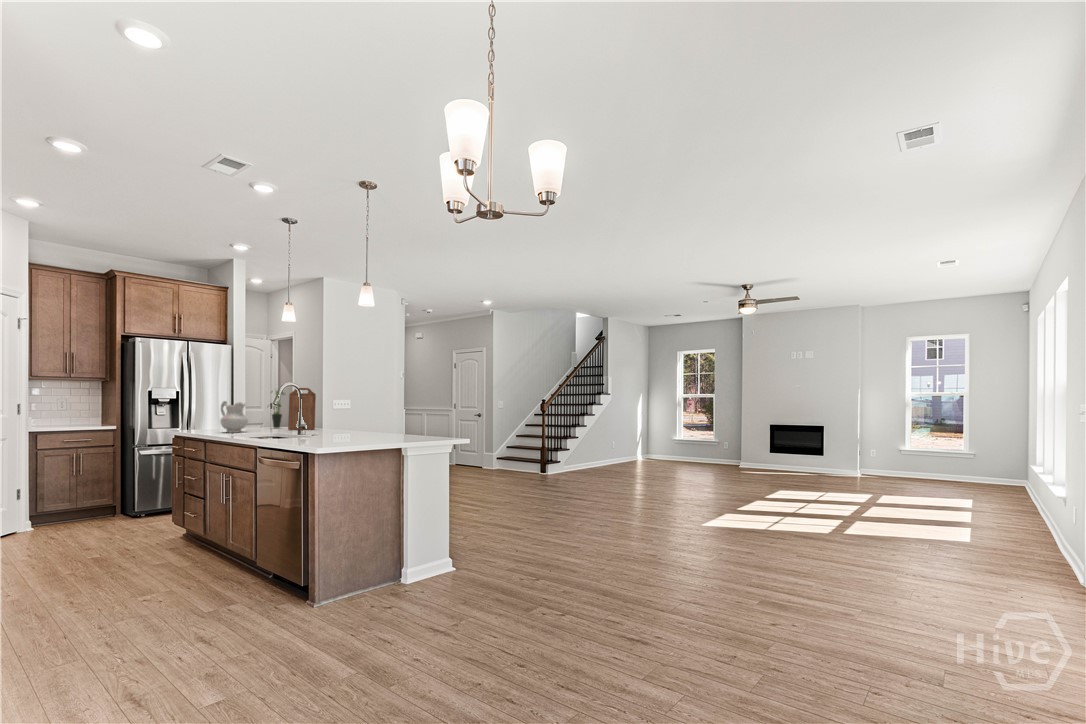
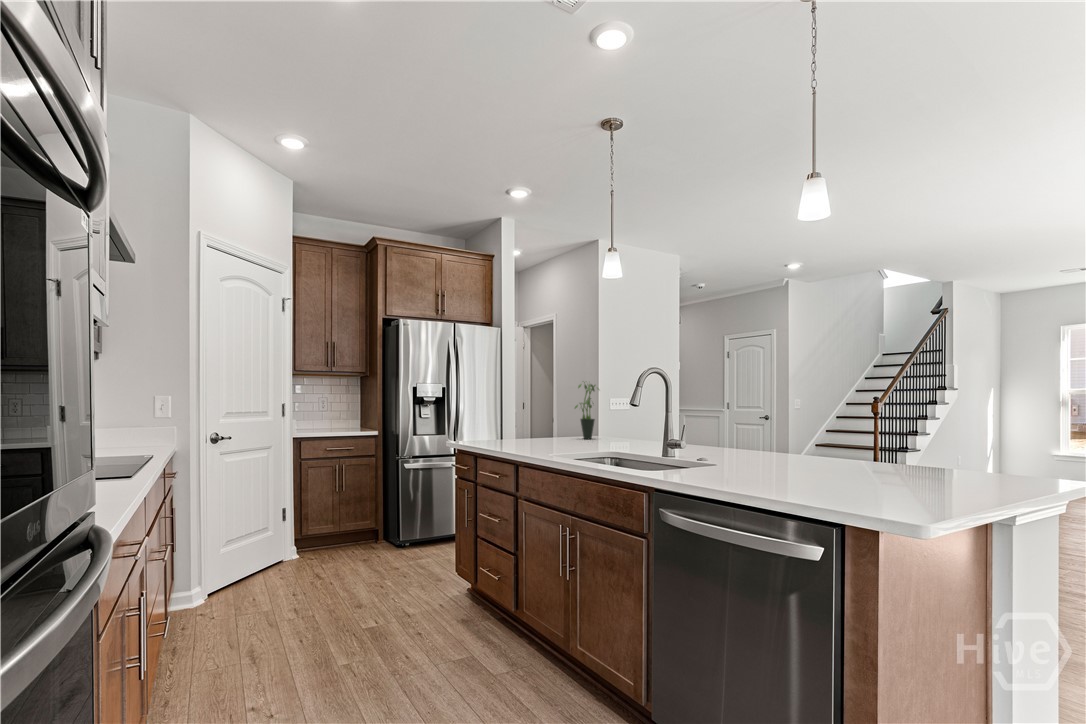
cutting board: present [288,388,316,430] -> none [617,379,655,444]
ceramic pitcher: present [221,401,248,433] -> none [524,399,563,447]

